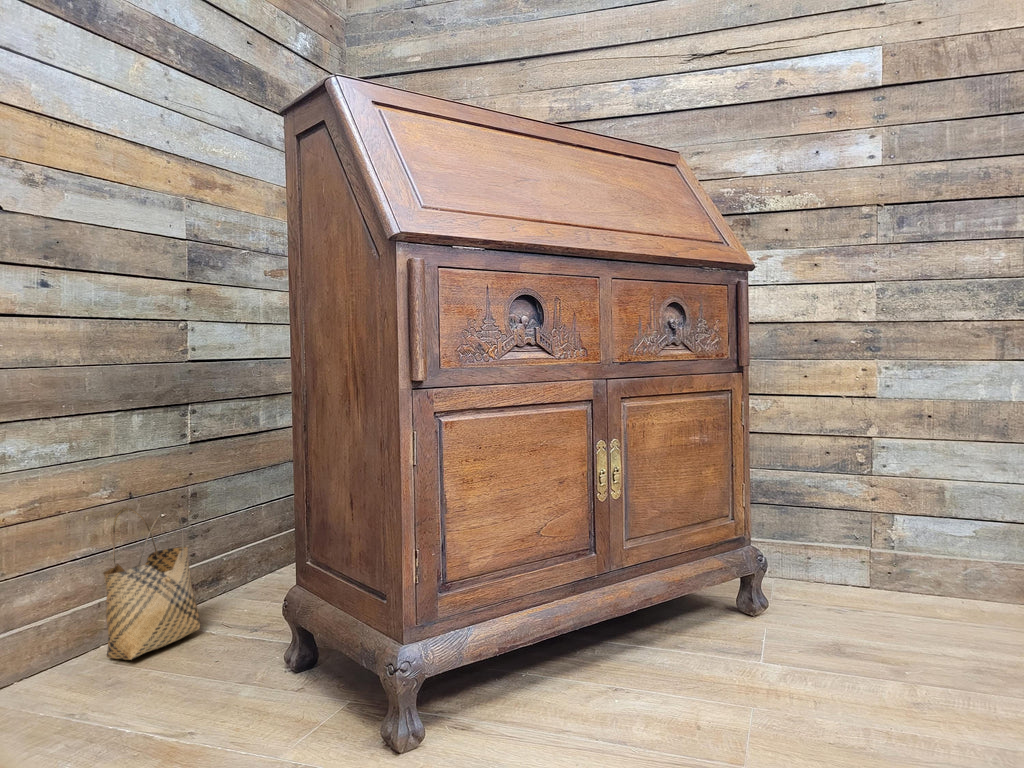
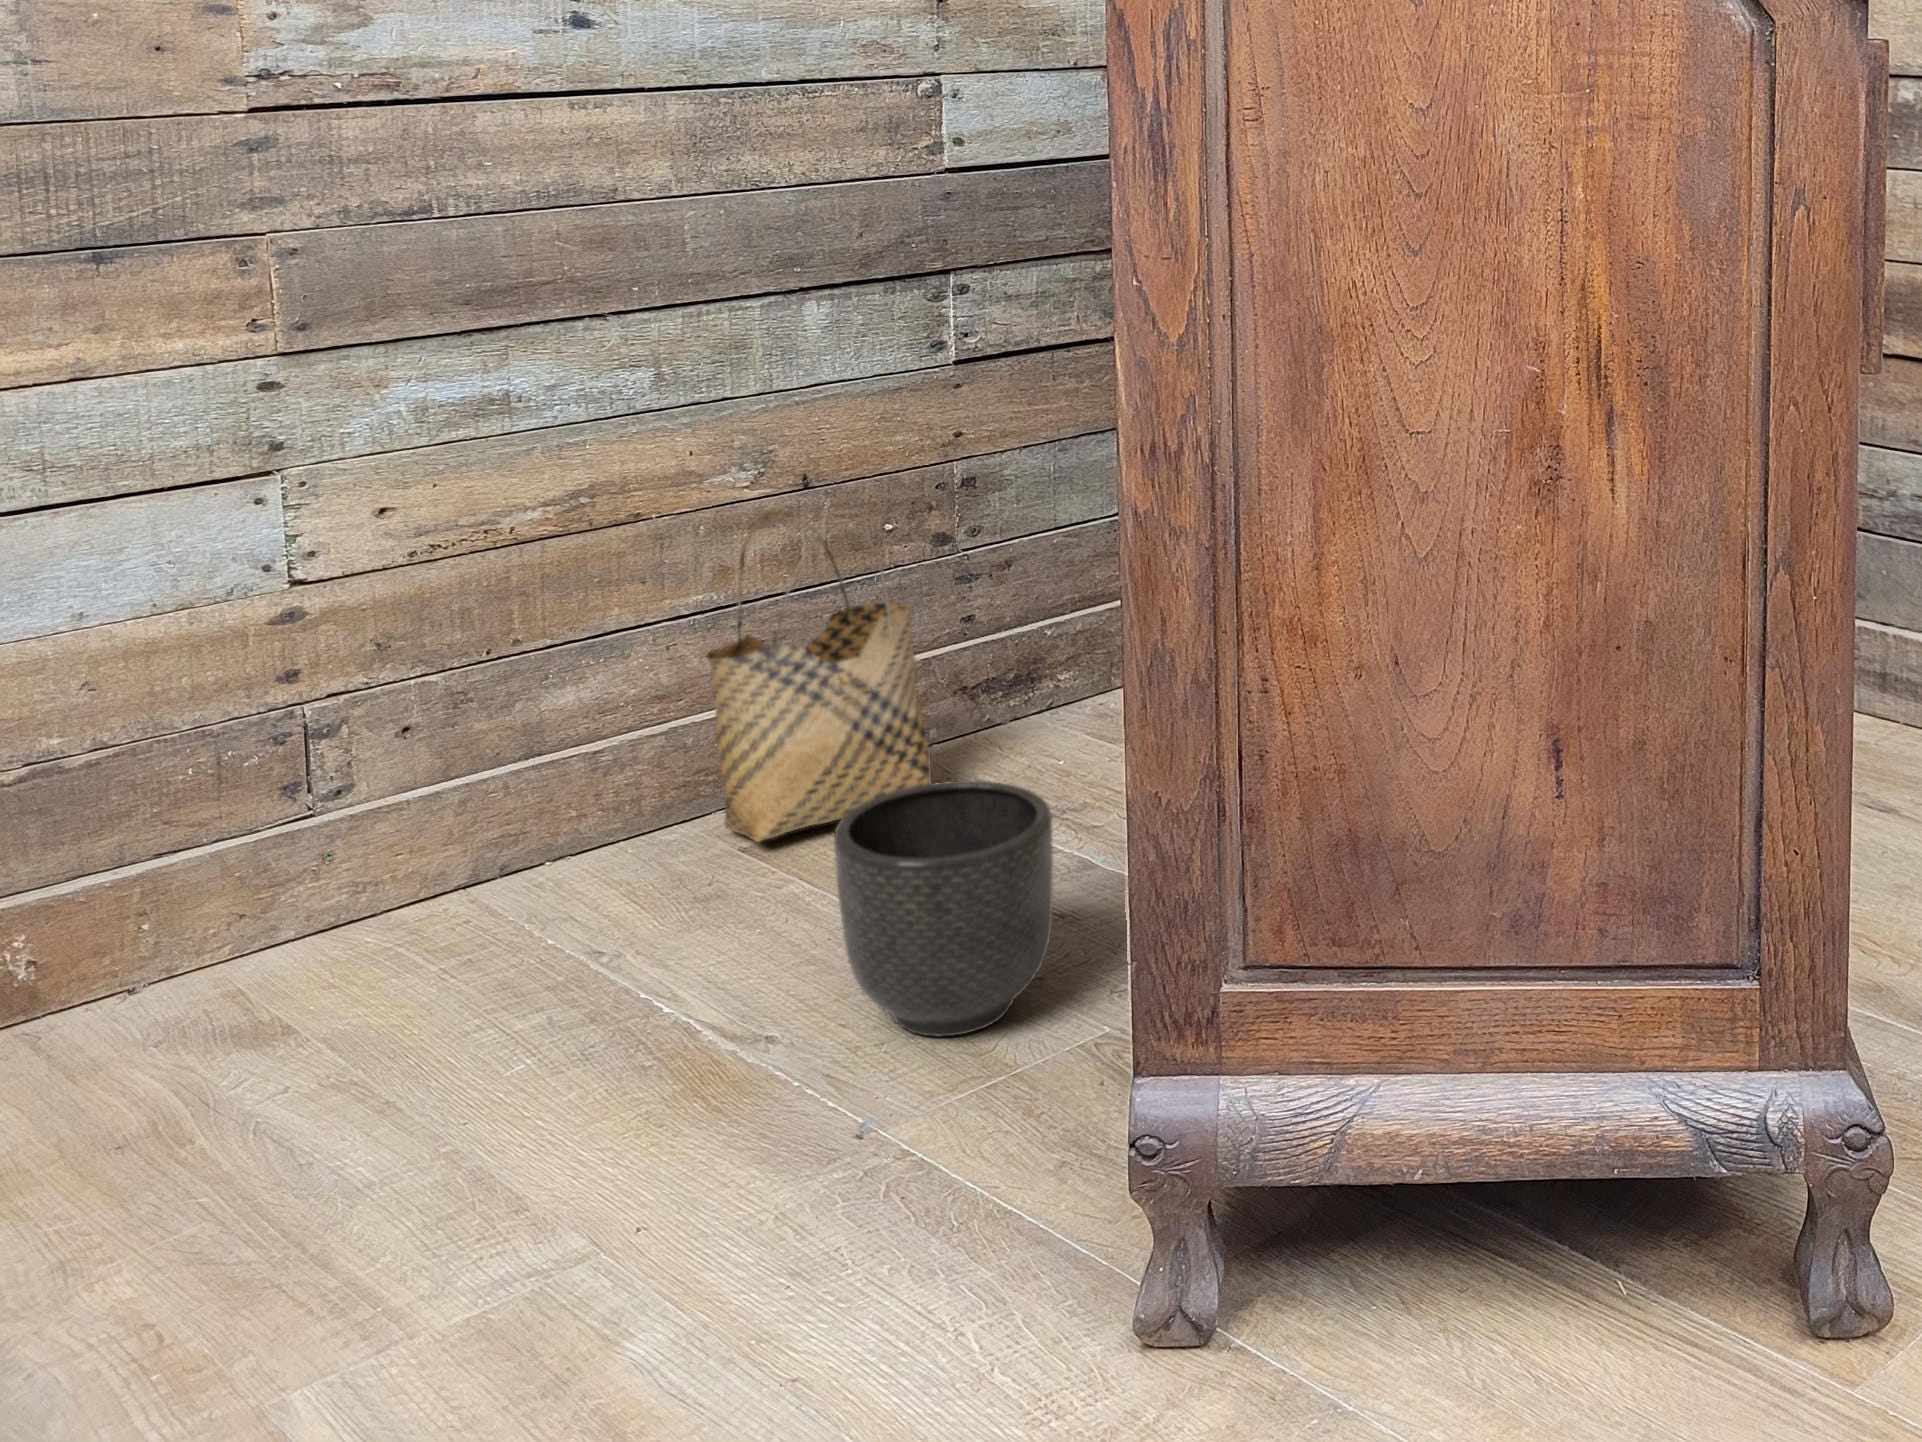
planter: none [223,603,322,720] -> present [834,781,1053,1036]

